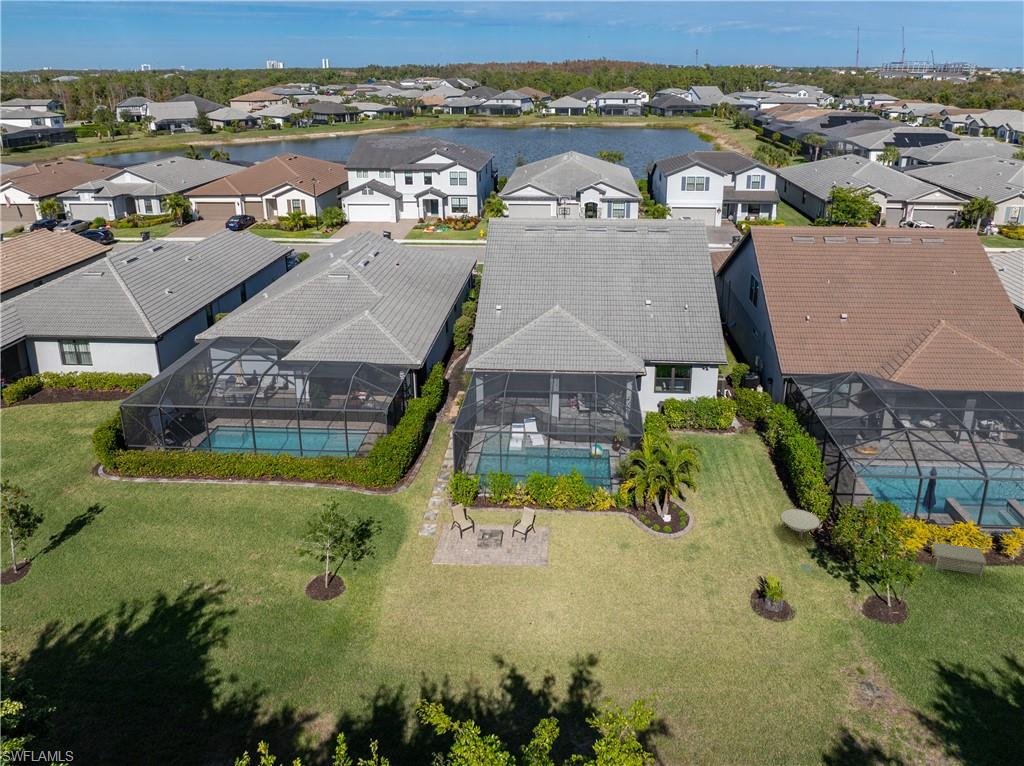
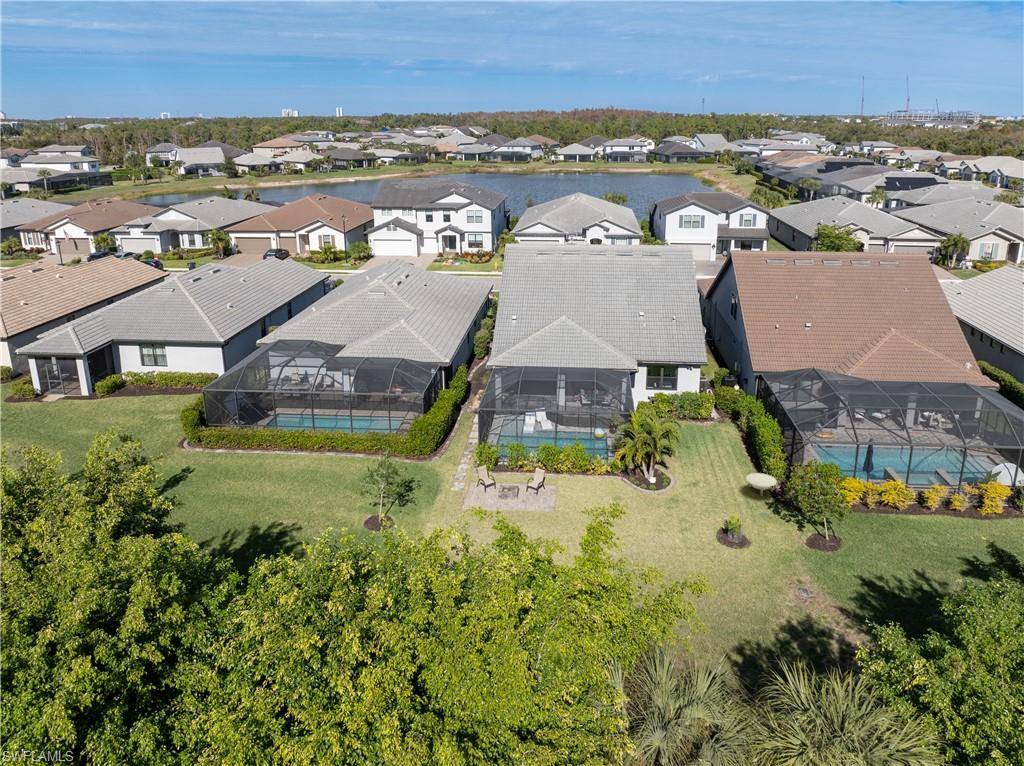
storage bench: present [932,543,986,577] -> none [866,495,908,522]

